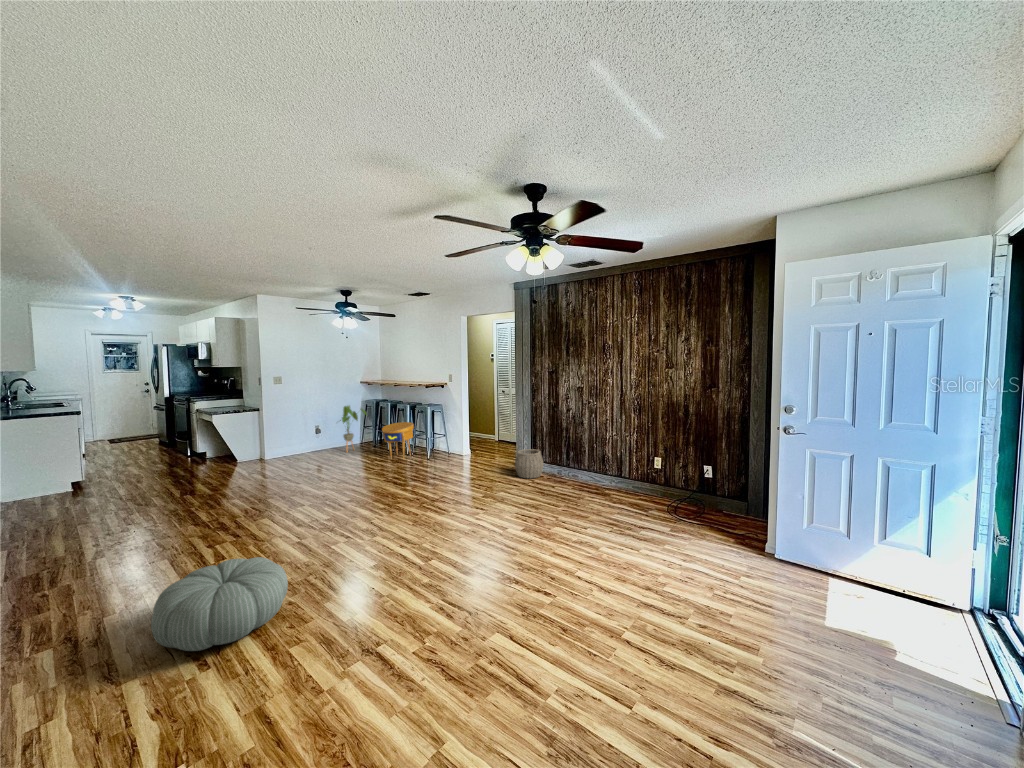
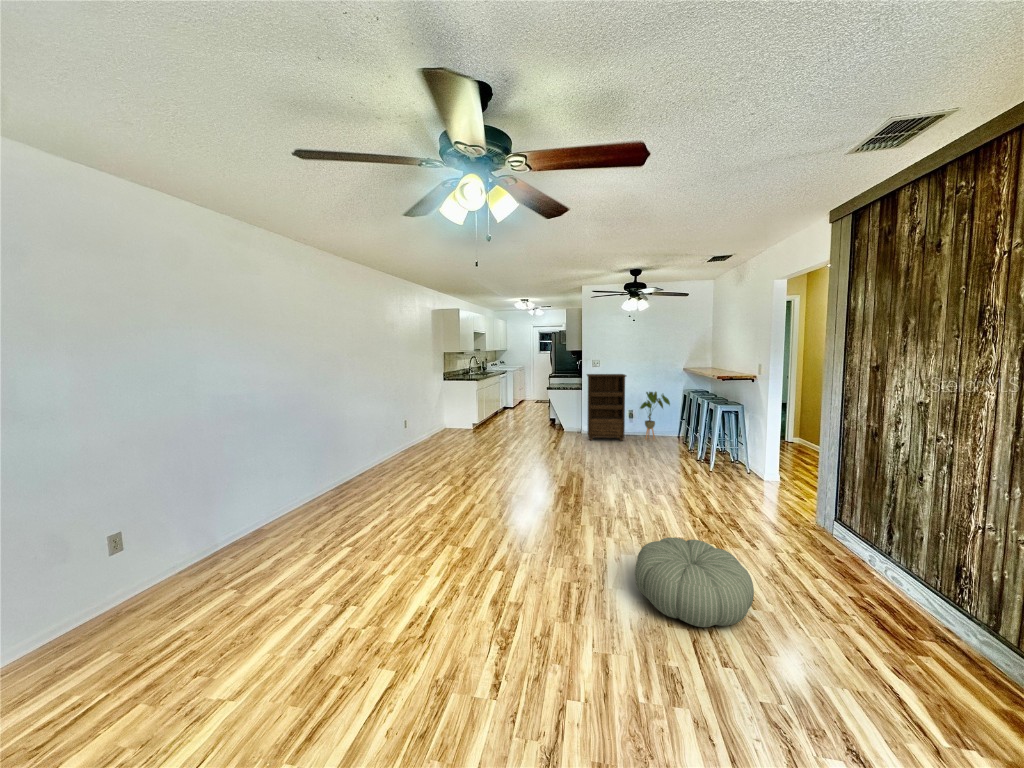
bookshelf: none [280,390,331,465] -> present [587,374,626,441]
side table: present [382,422,414,459] -> none [662,418,701,462]
woven basket: present [515,449,543,478] -> none [779,493,840,549]
pouf: present [151,557,288,651] -> present [635,537,754,627]

